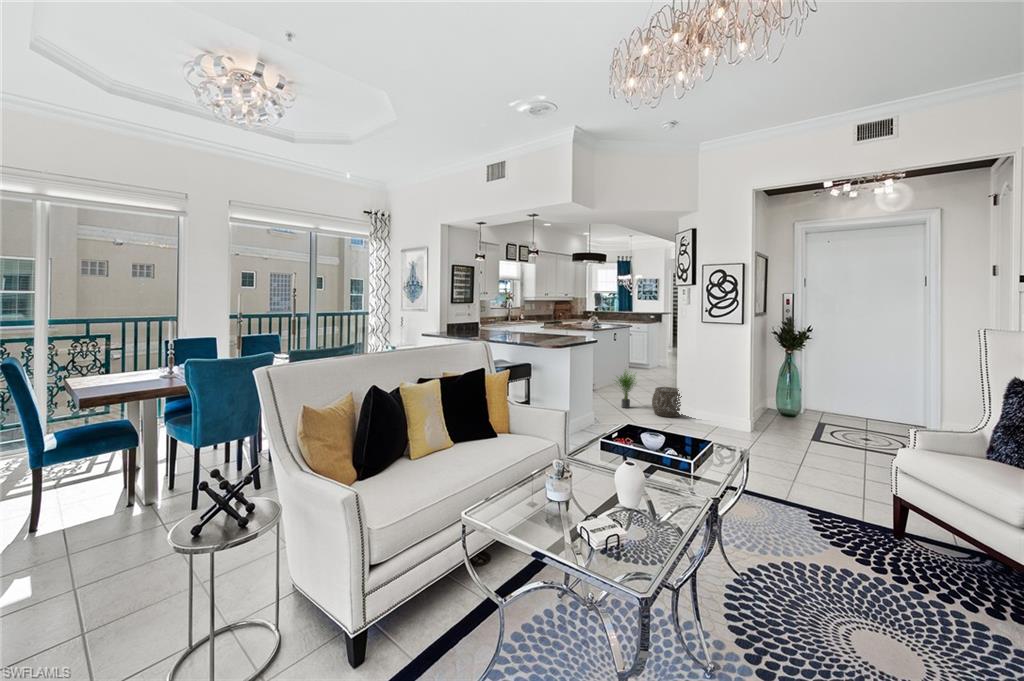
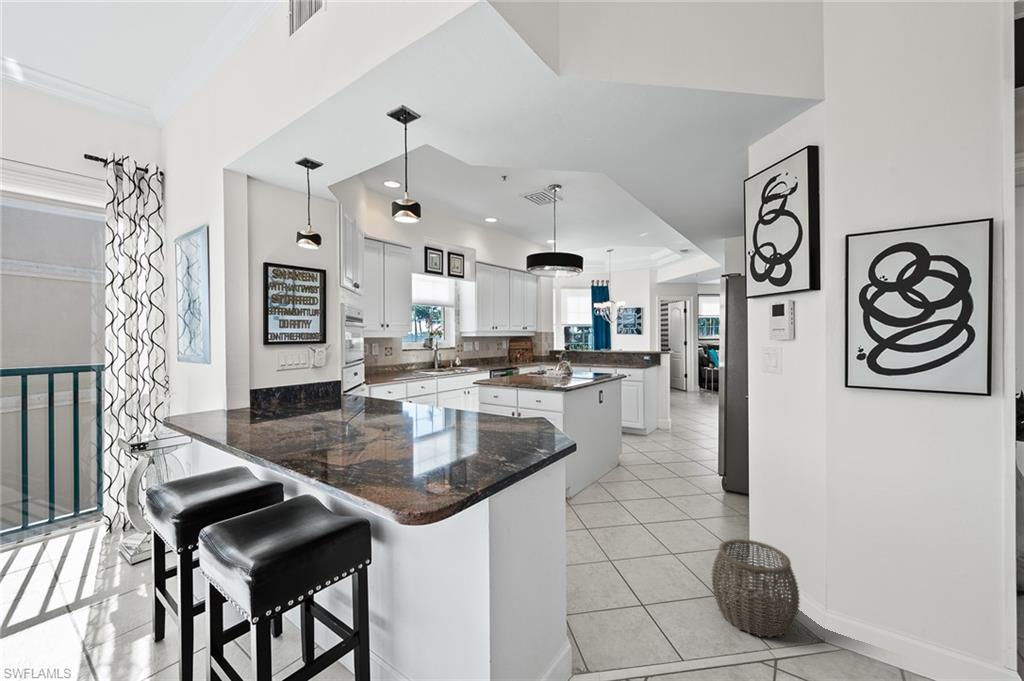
potted plant: present [616,373,635,408] -> none [604,482,672,584]

